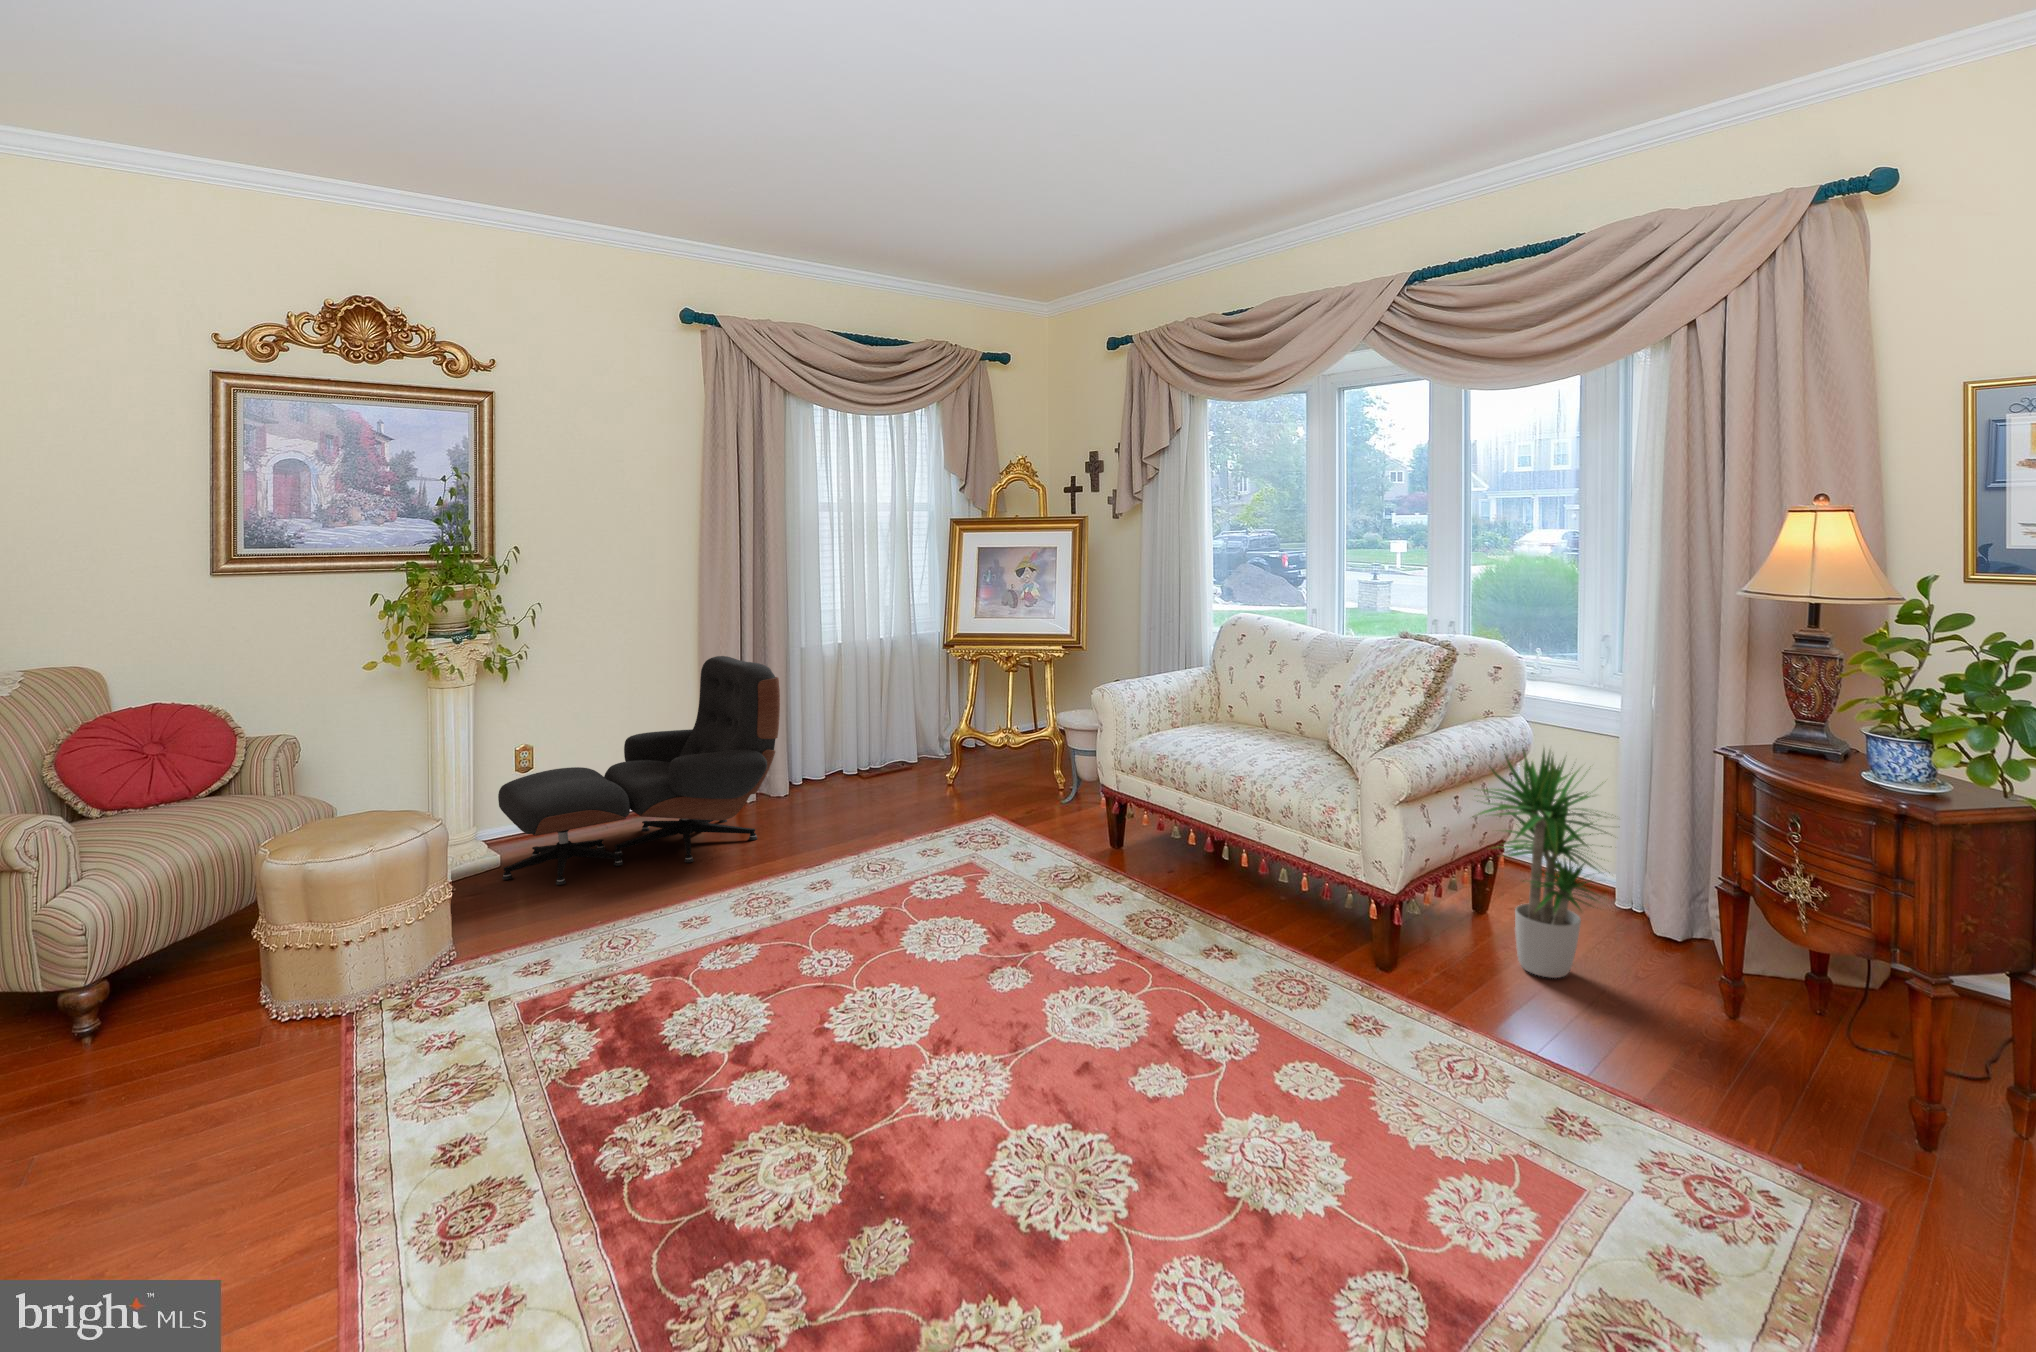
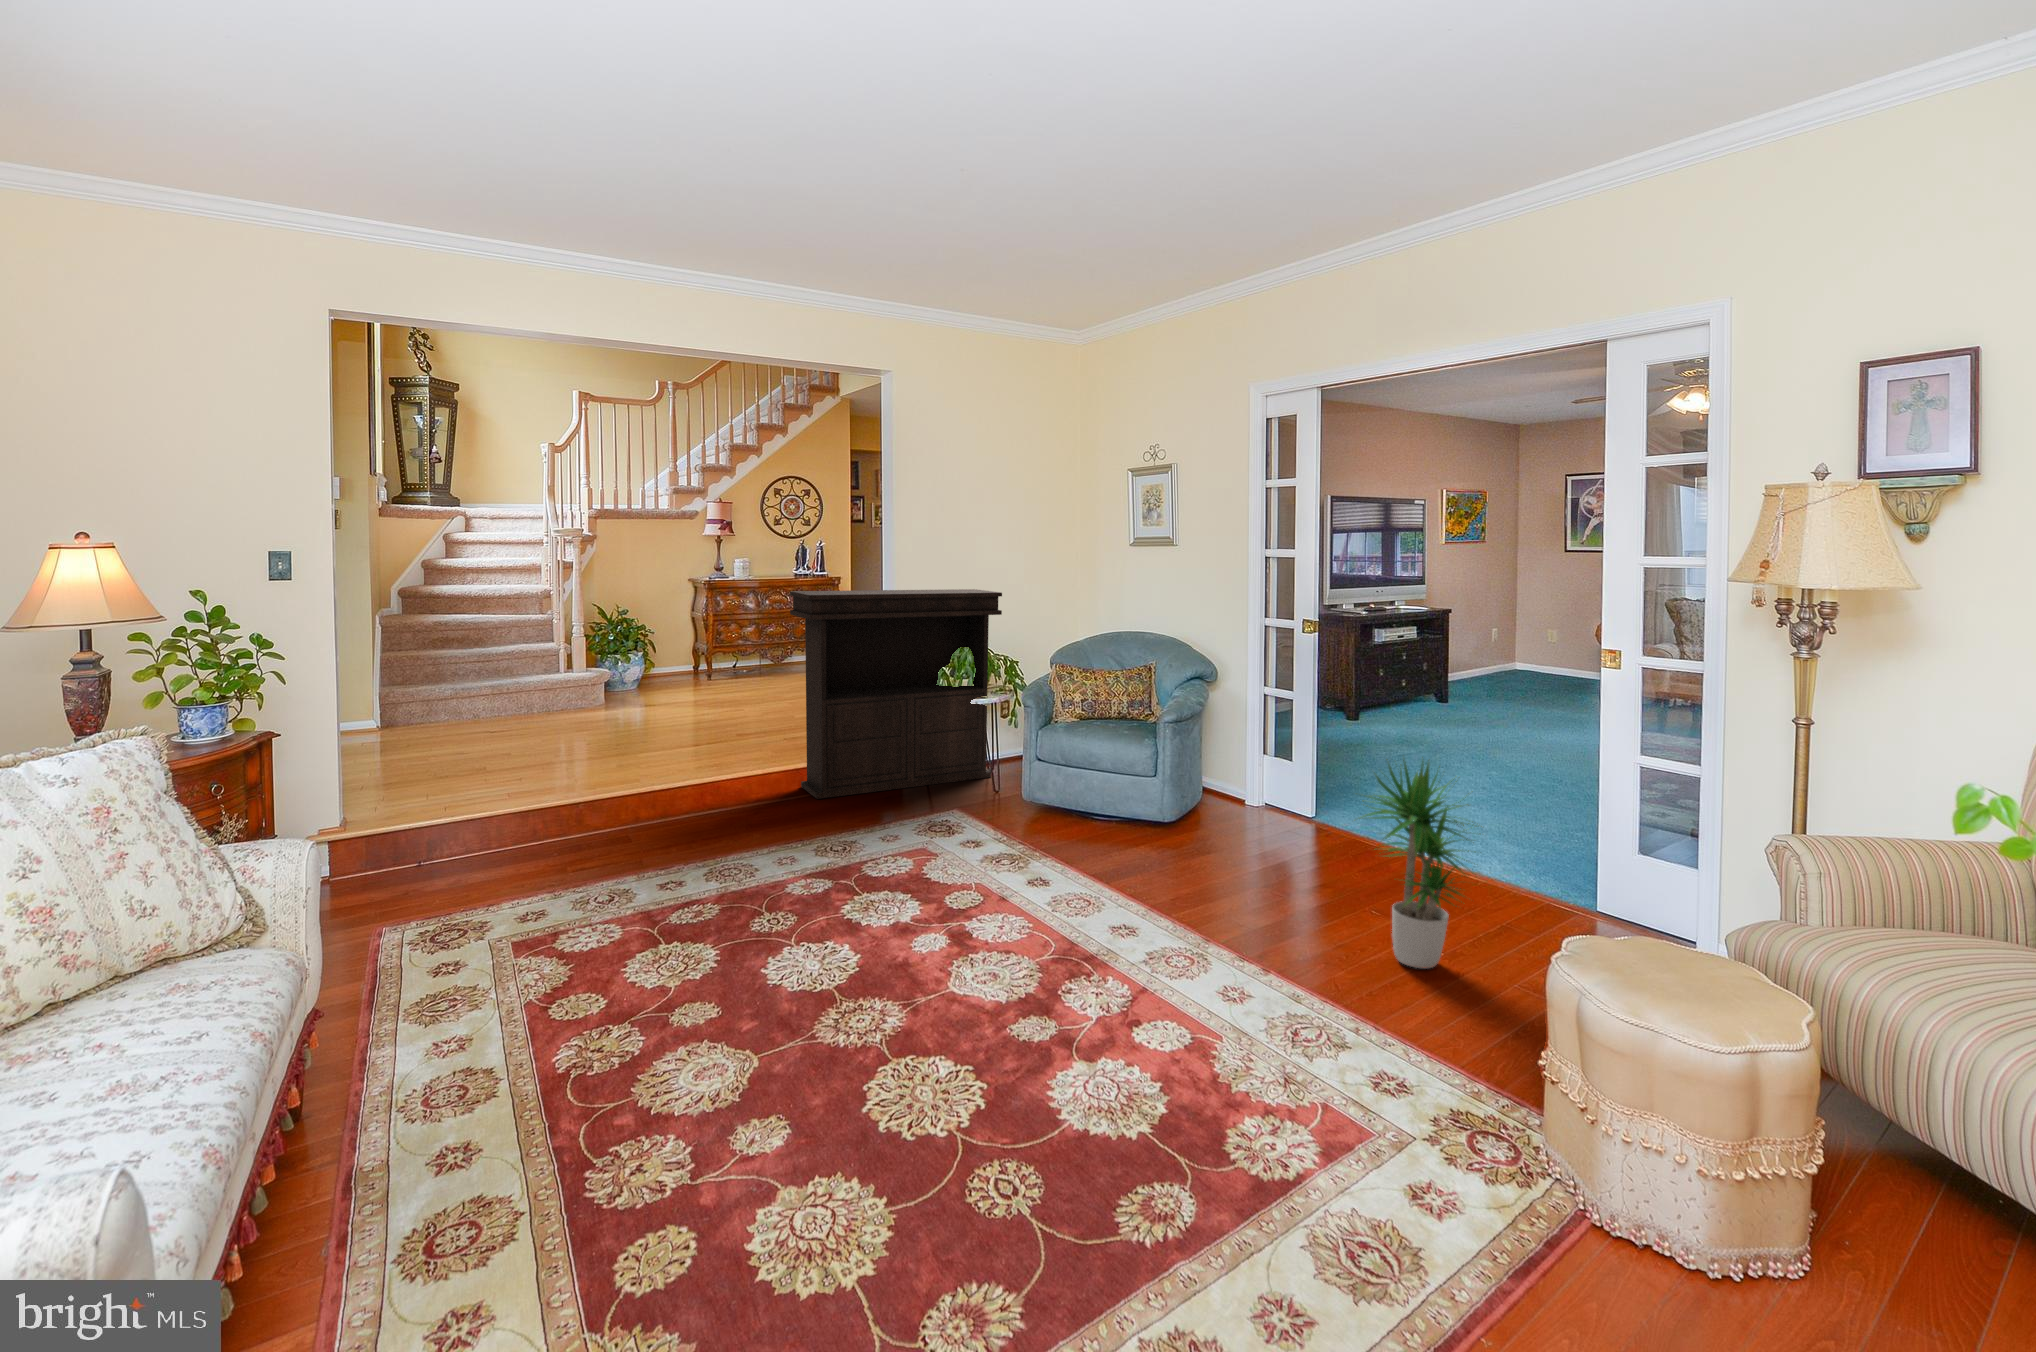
console table: none [793,587,1020,819] -> present [790,589,1002,799]
lounge chair: present [498,656,780,885] -> none [515,645,768,843]

